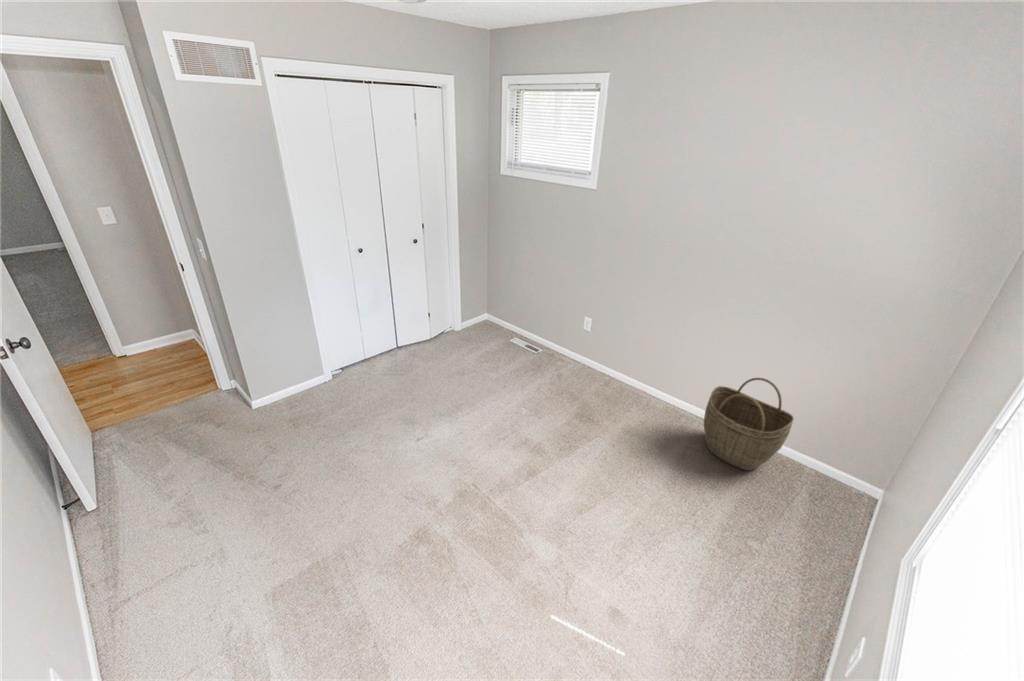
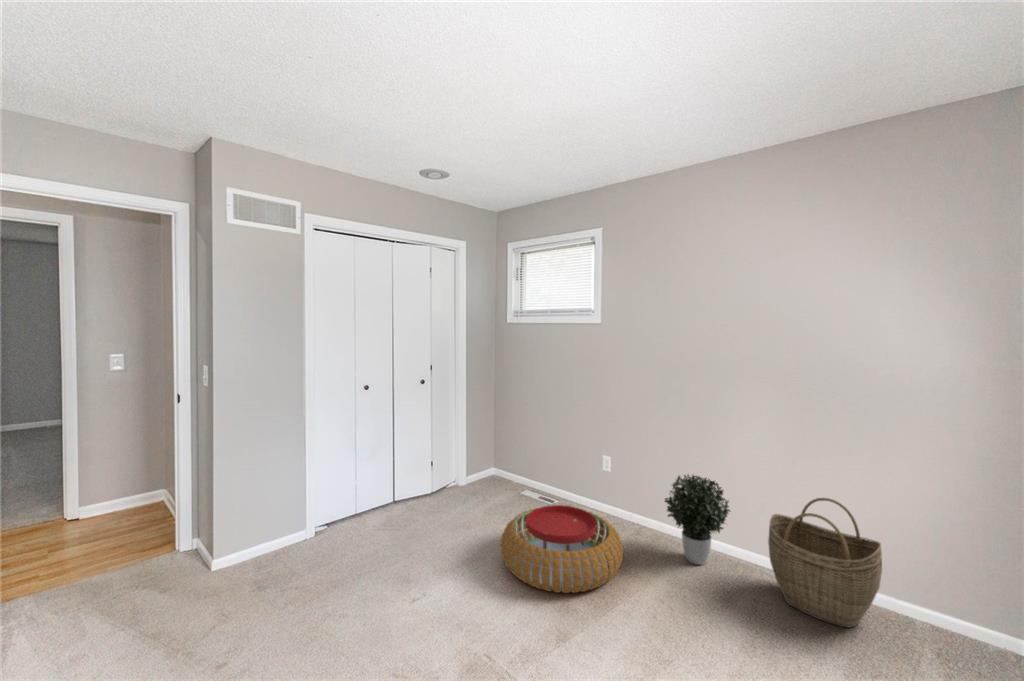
potted plant: none [628,345,684,415] -> present [665,474,730,565]
pouf: none [487,364,588,437] -> present [501,505,623,593]

